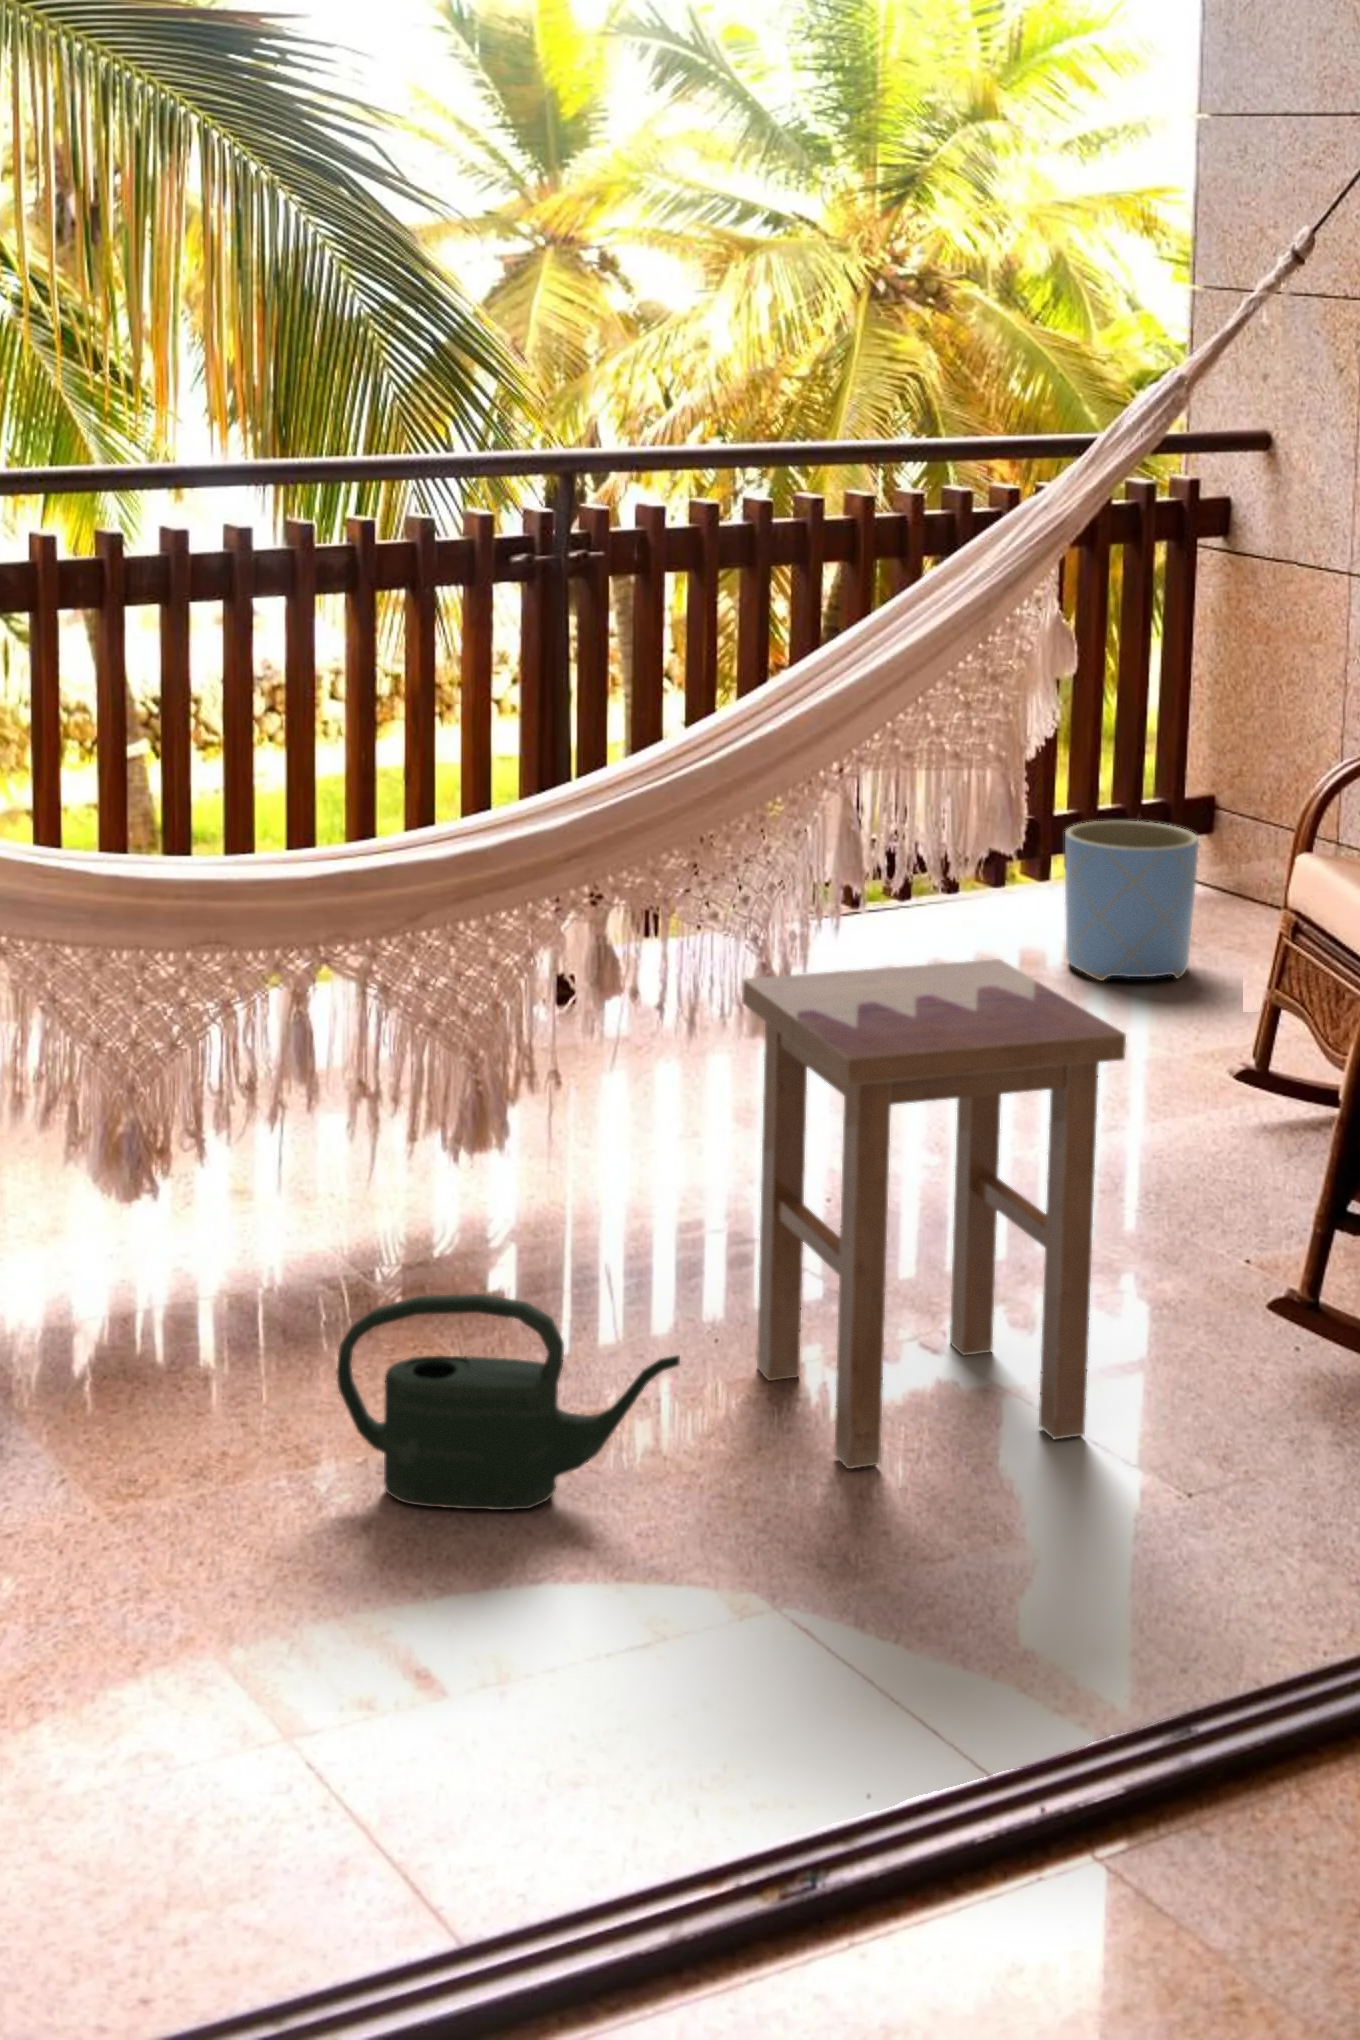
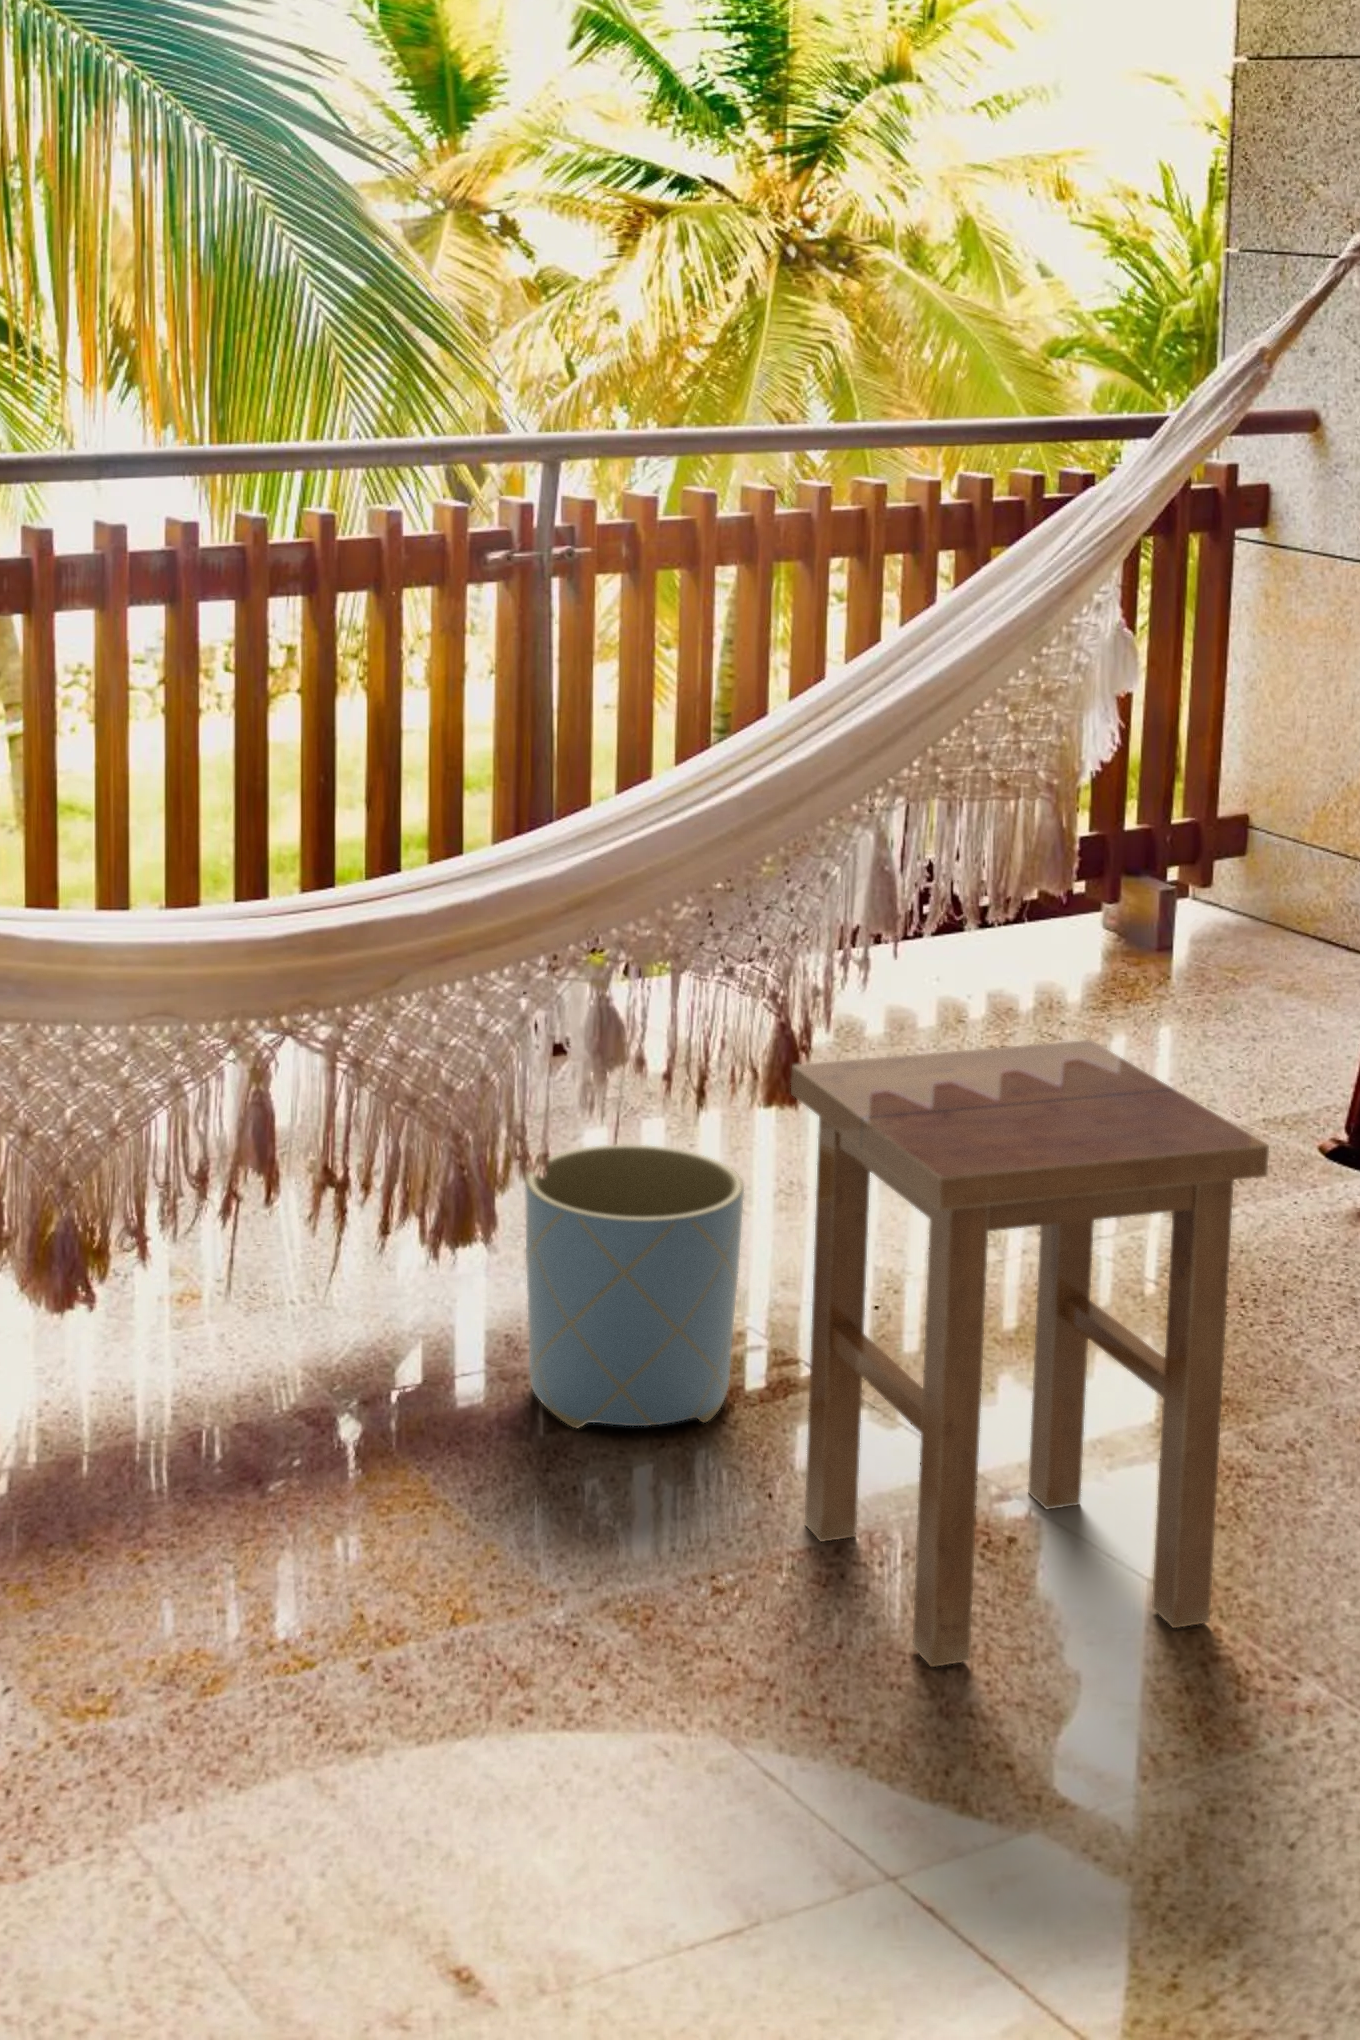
planter: present [1065,821,1199,981] -> present [525,1145,744,1429]
watering can: present [336,1294,680,1510] -> none [320,1458,736,1719]

